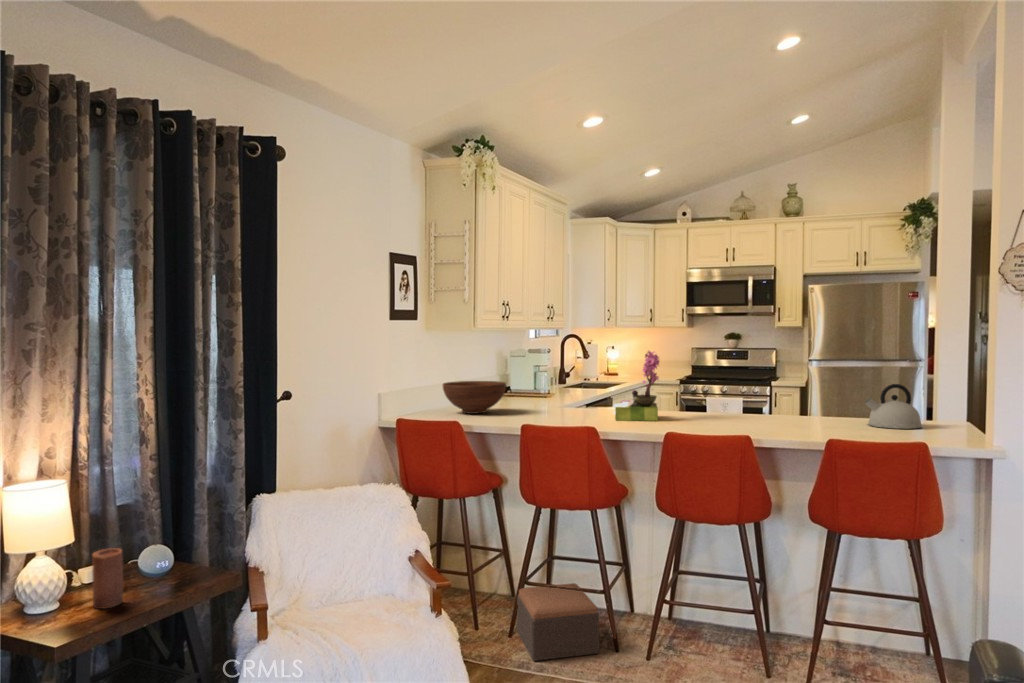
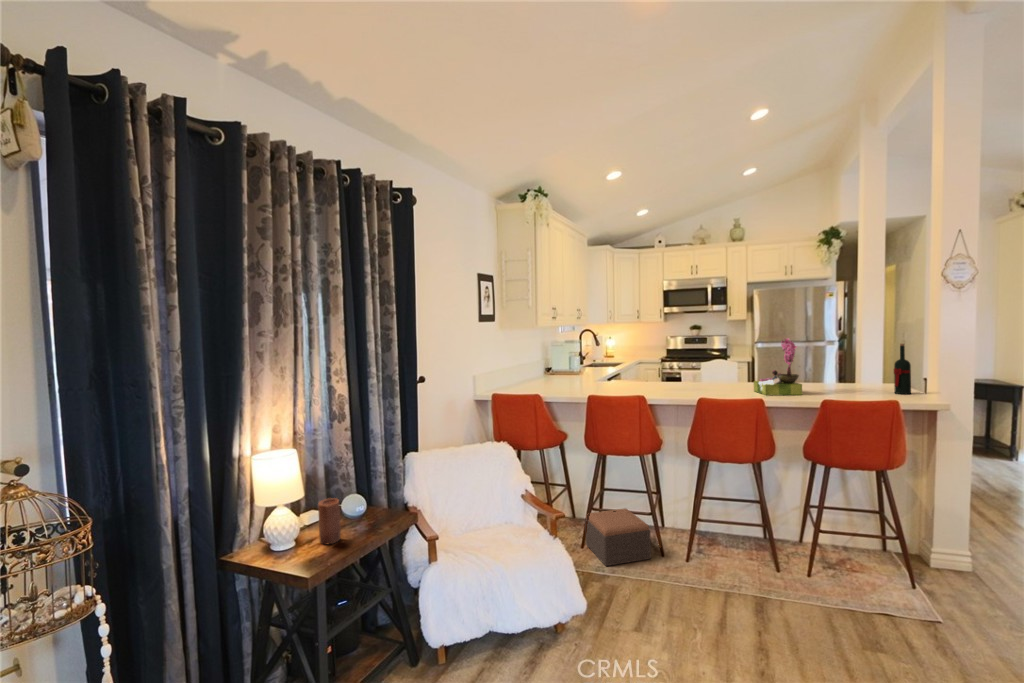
flower arrangement: present [613,351,660,421] -> present [754,338,802,396]
wine bottle: none [943,365,967,435] -> present [894,344,911,394]
fruit bowl: present [443,381,506,414] -> none [516,364,562,388]
kettle: present [865,384,922,429] -> none [829,358,873,390]

